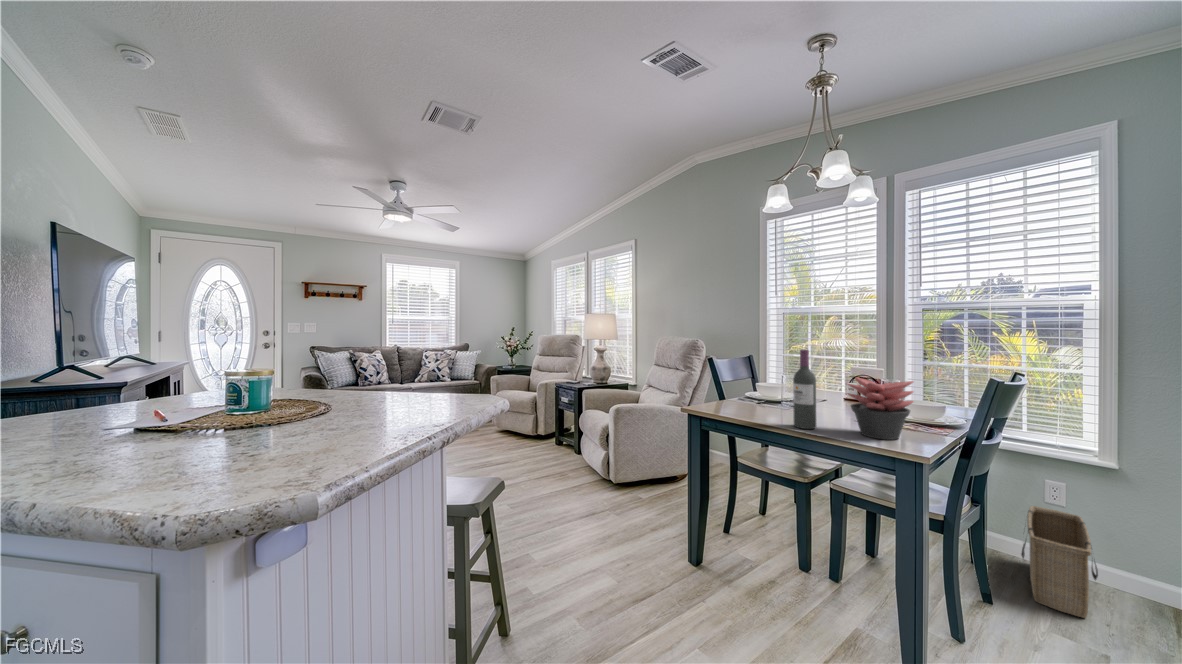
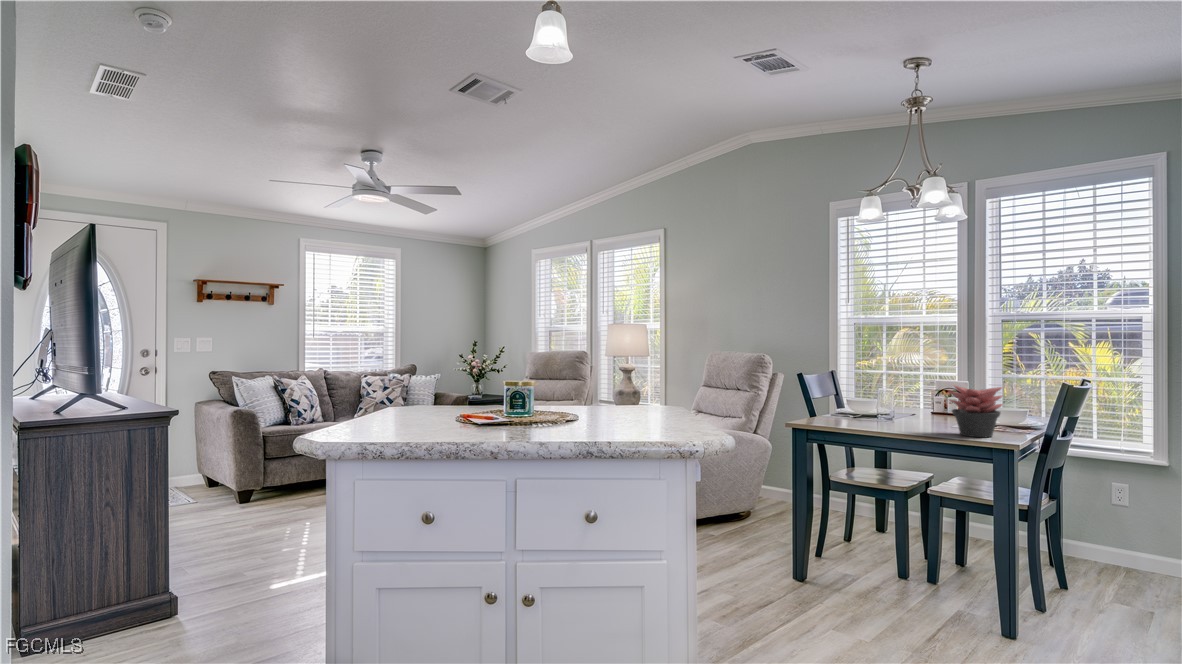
wine bottle: present [793,350,816,429] -> none [901,362,923,433]
basket: present [1021,506,1098,618] -> none [1092,509,1150,594]

